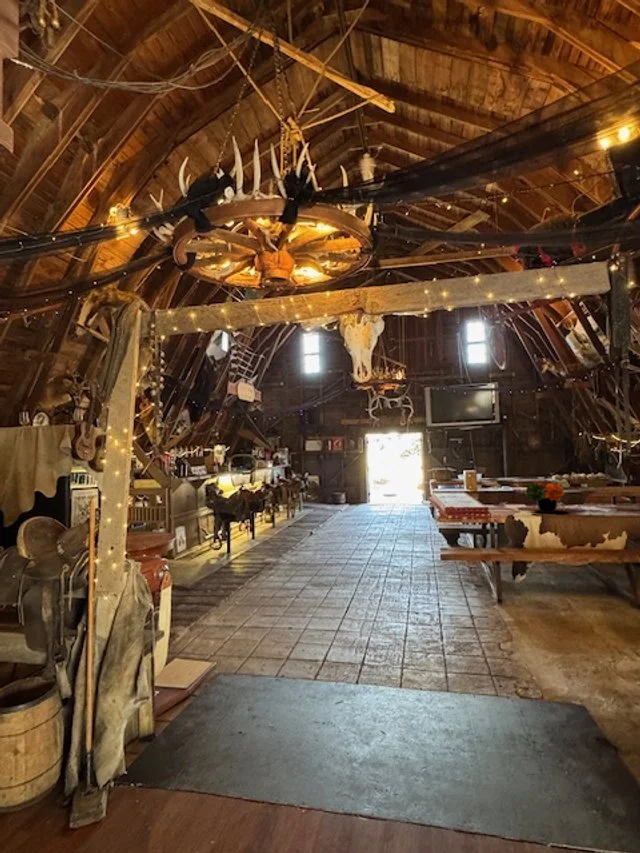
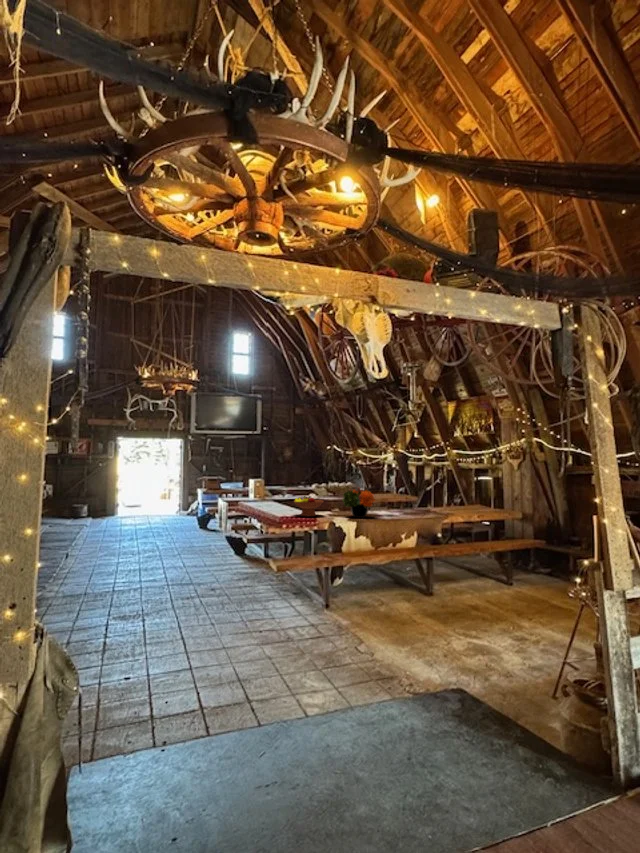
fruit bowl: none [473,489,506,510] -> present [294,496,323,516]

